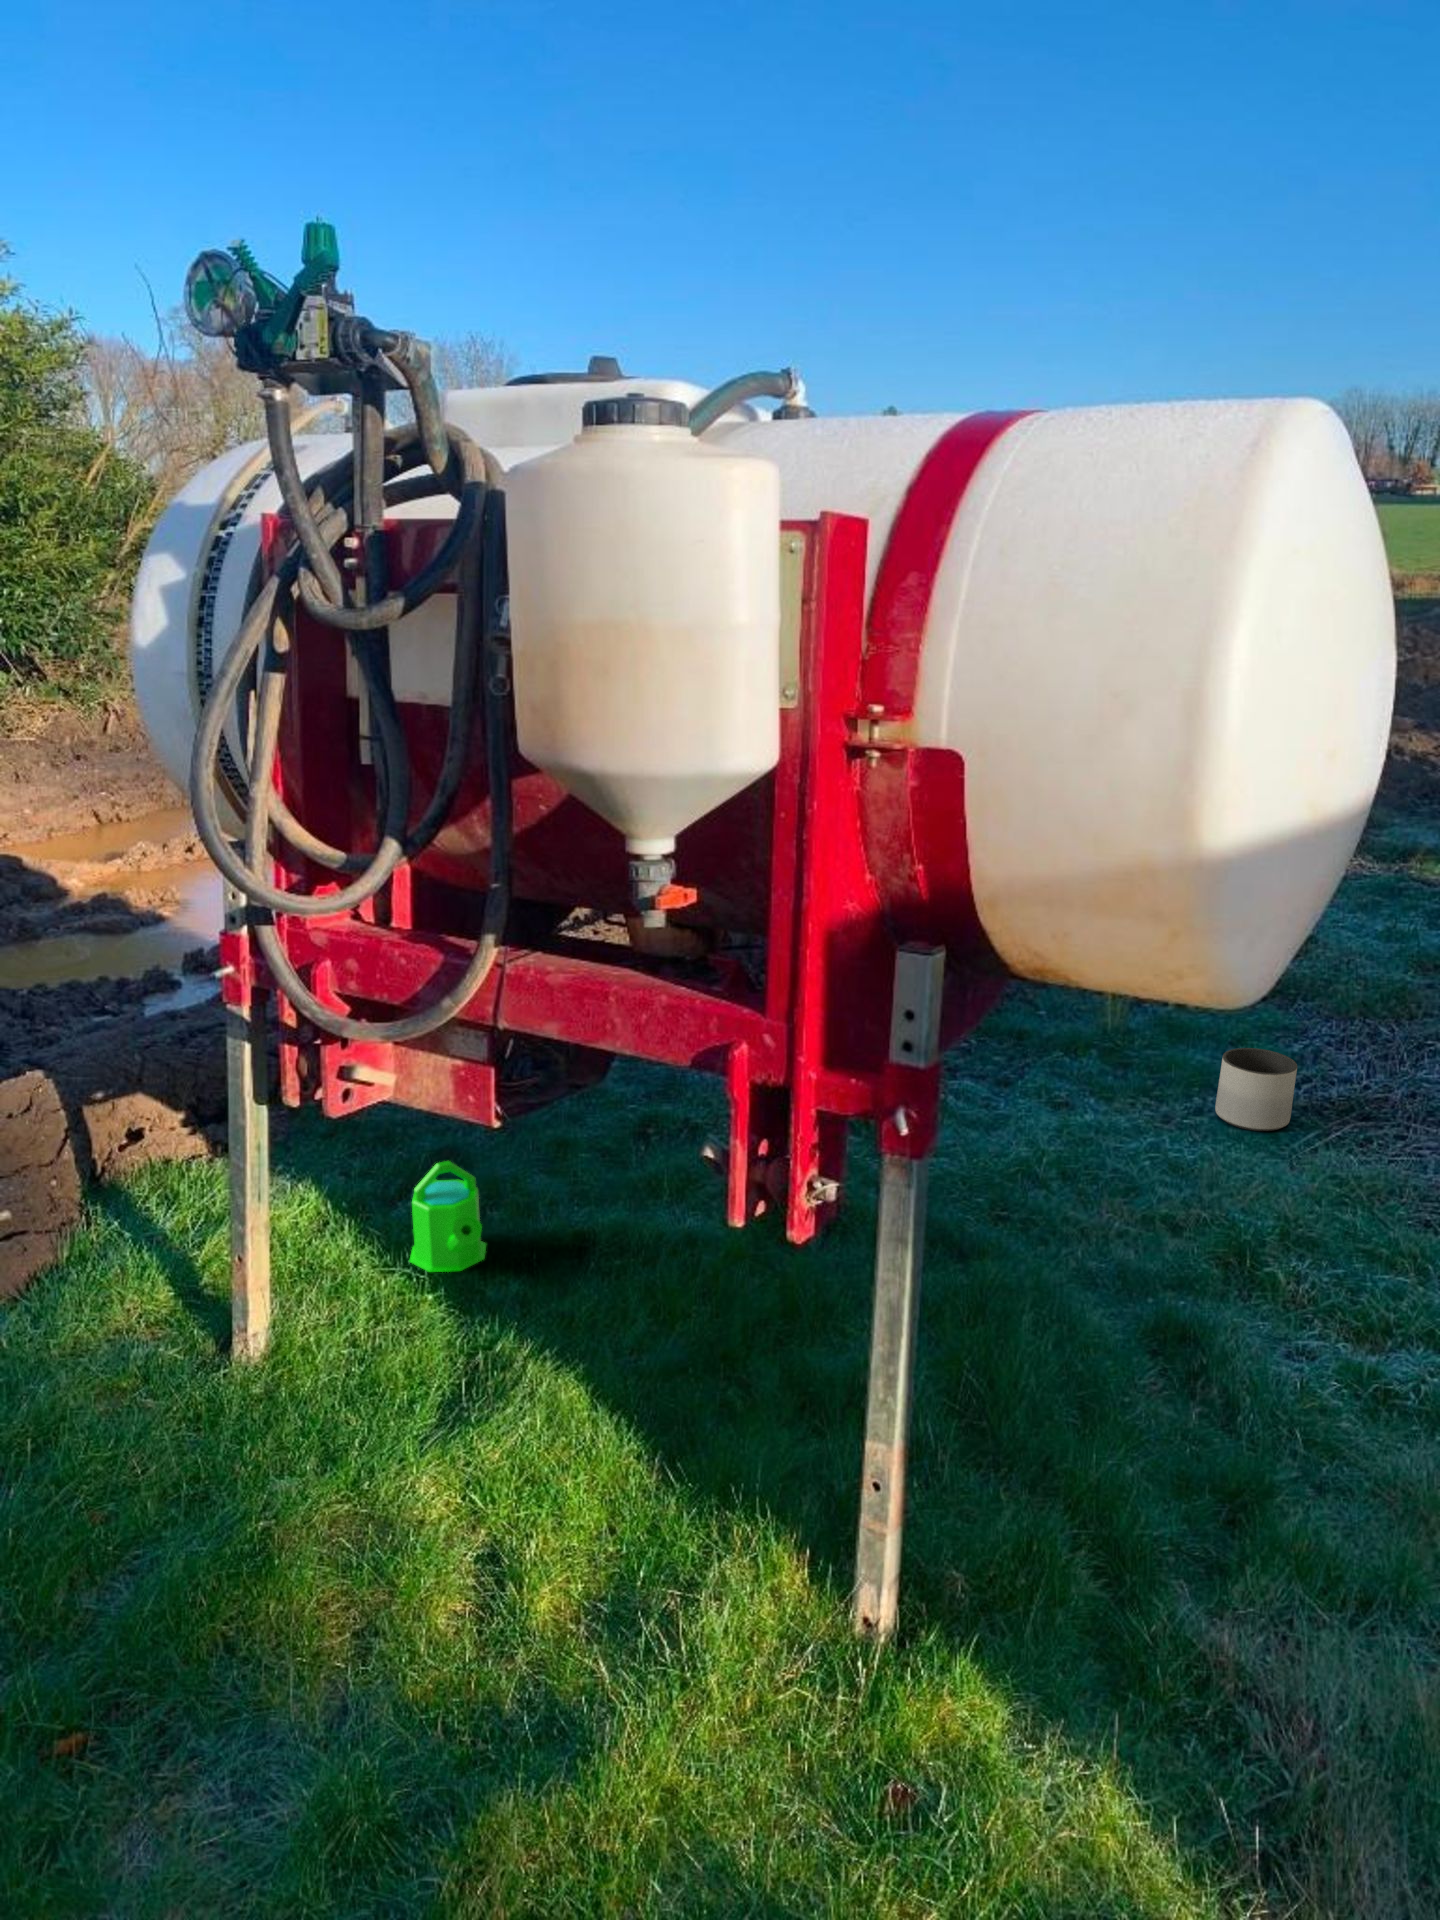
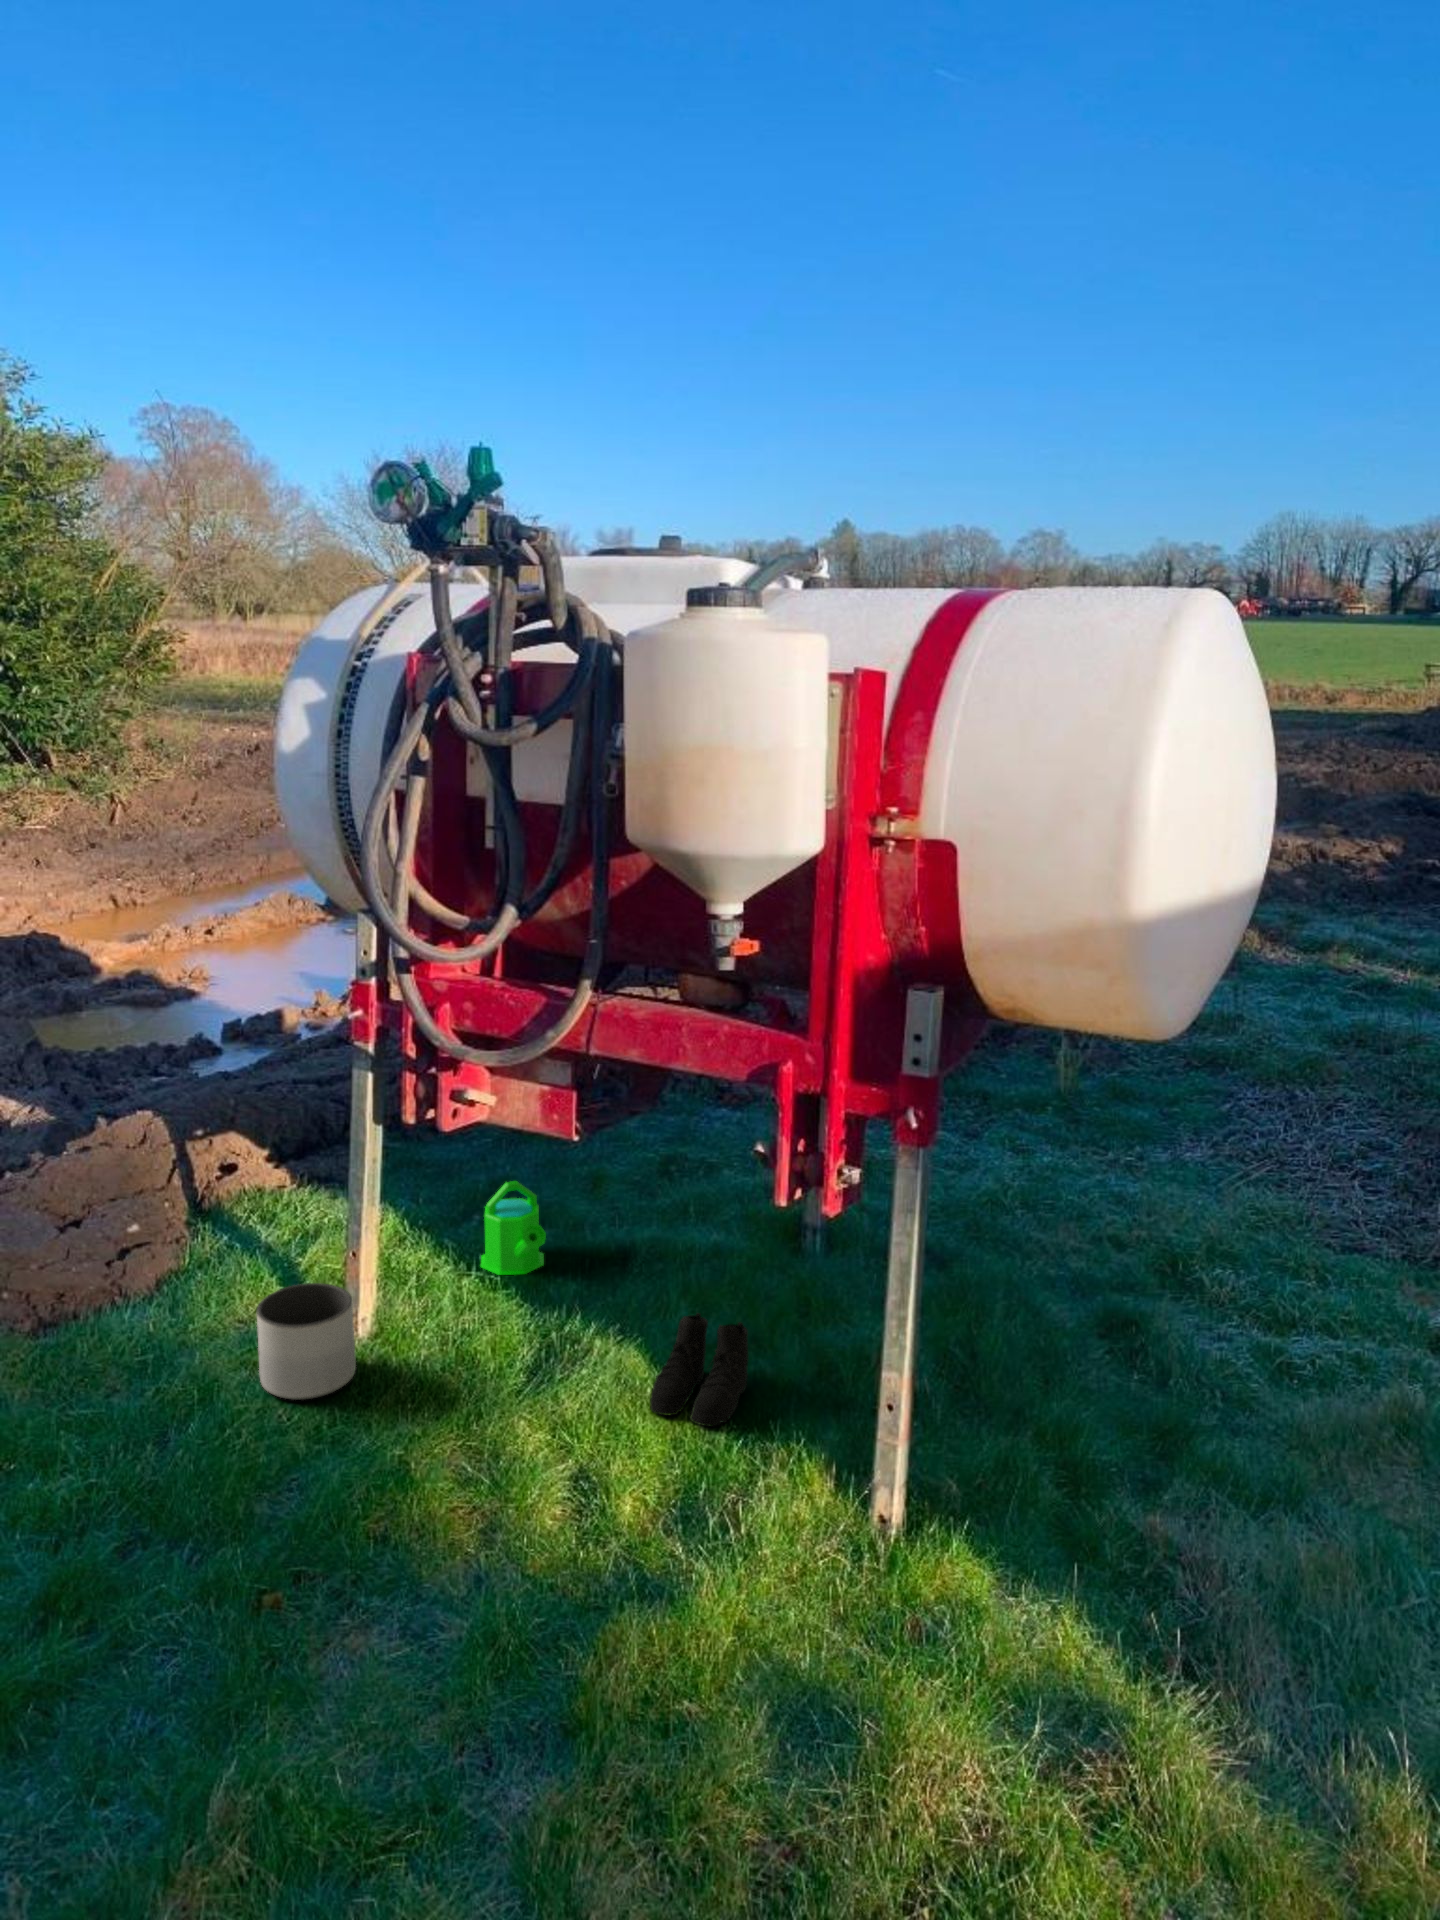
planter: present [1215,1048,1297,1131] -> present [257,1283,356,1400]
boots: none [589,1336,712,1484] -> present [650,1313,748,1427]

